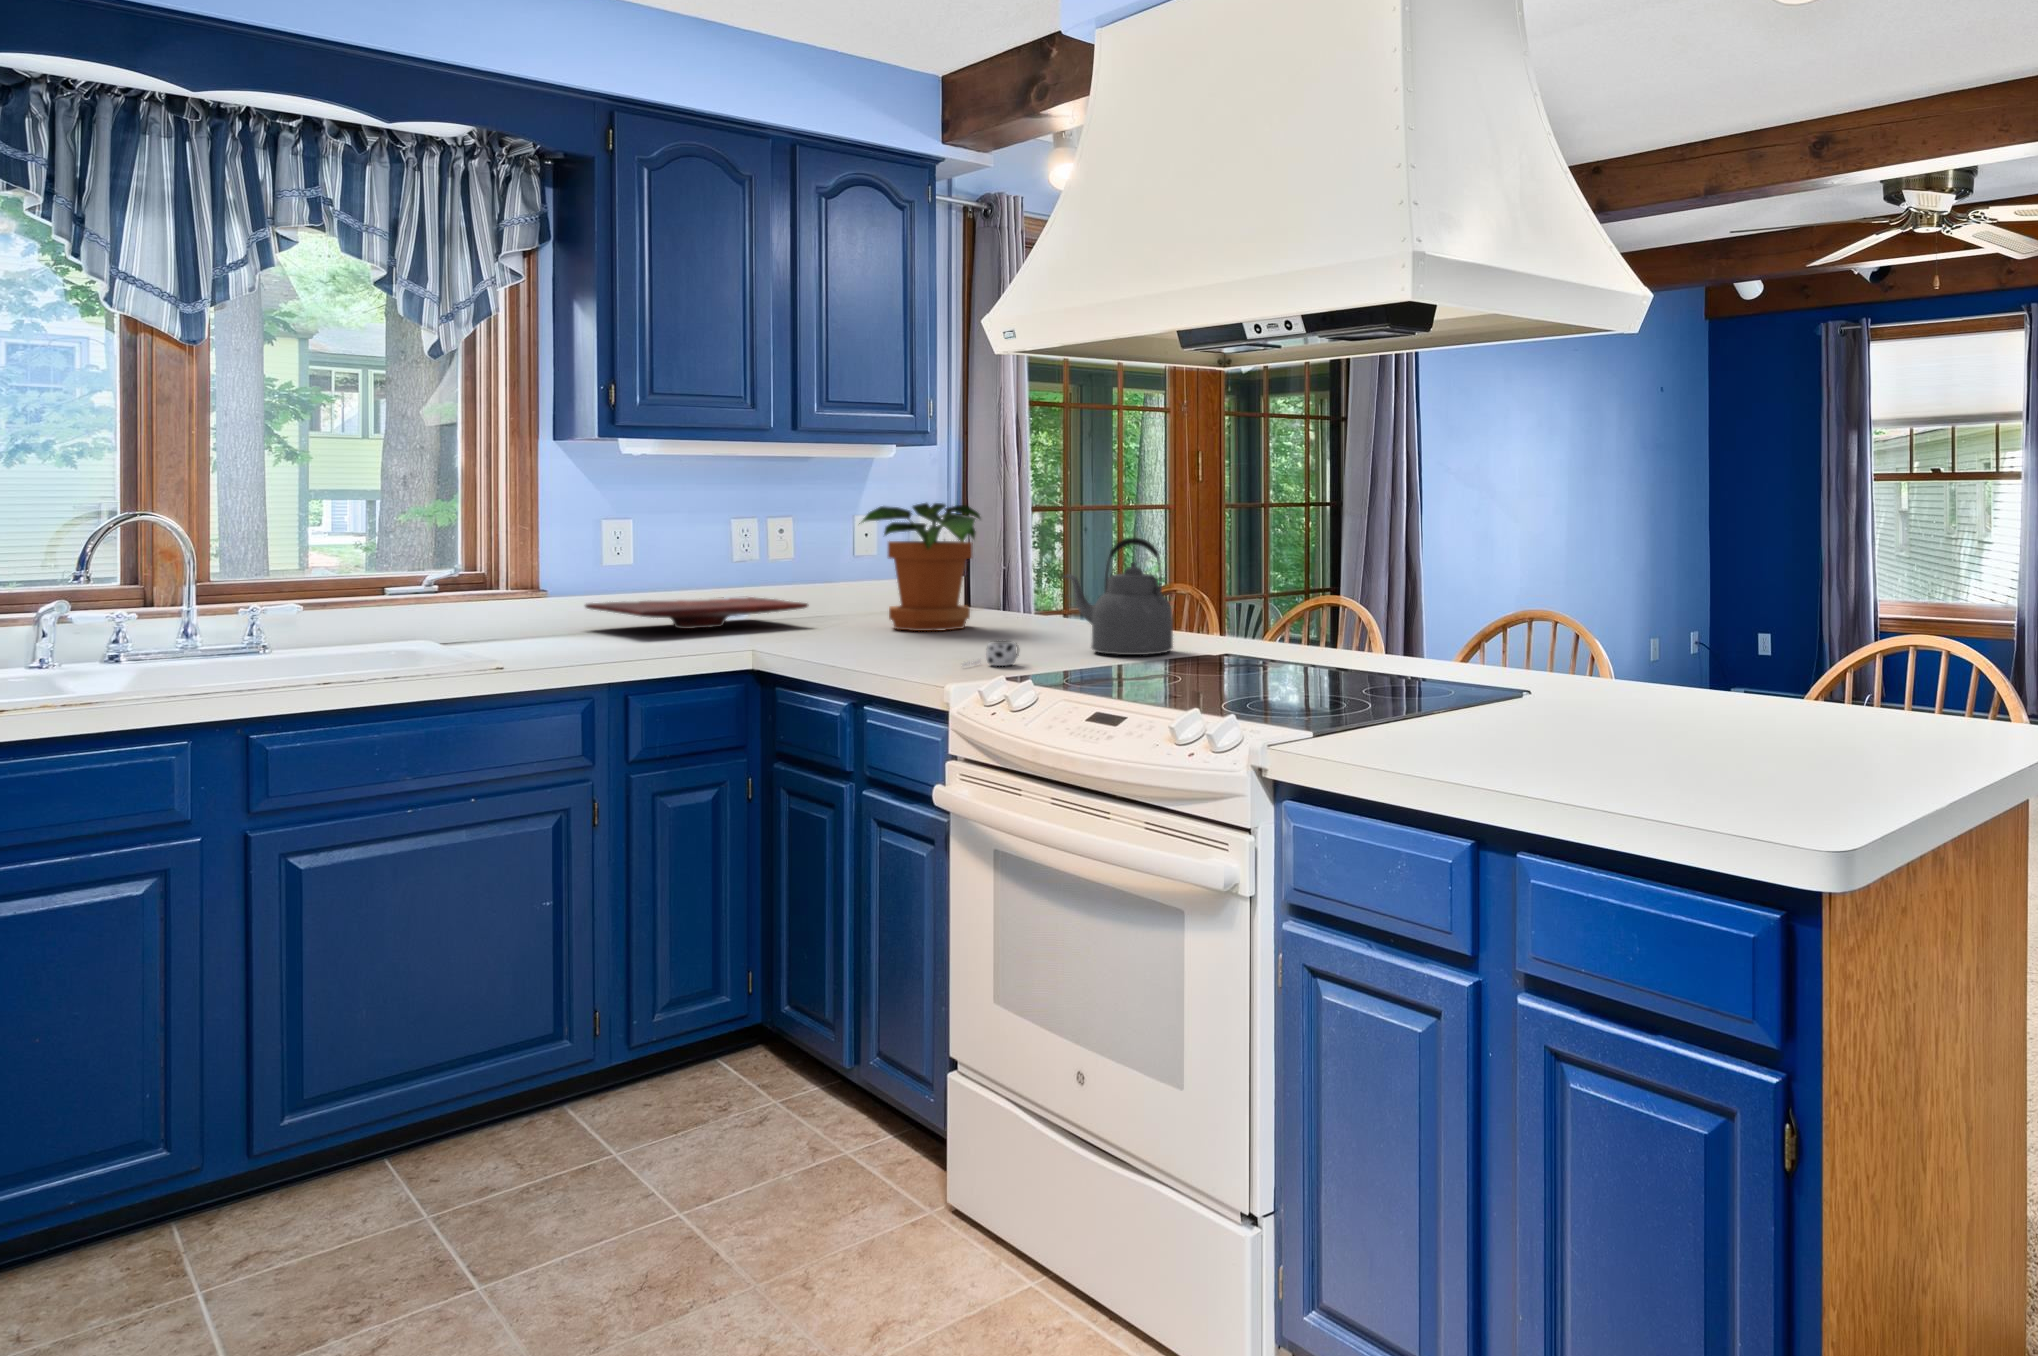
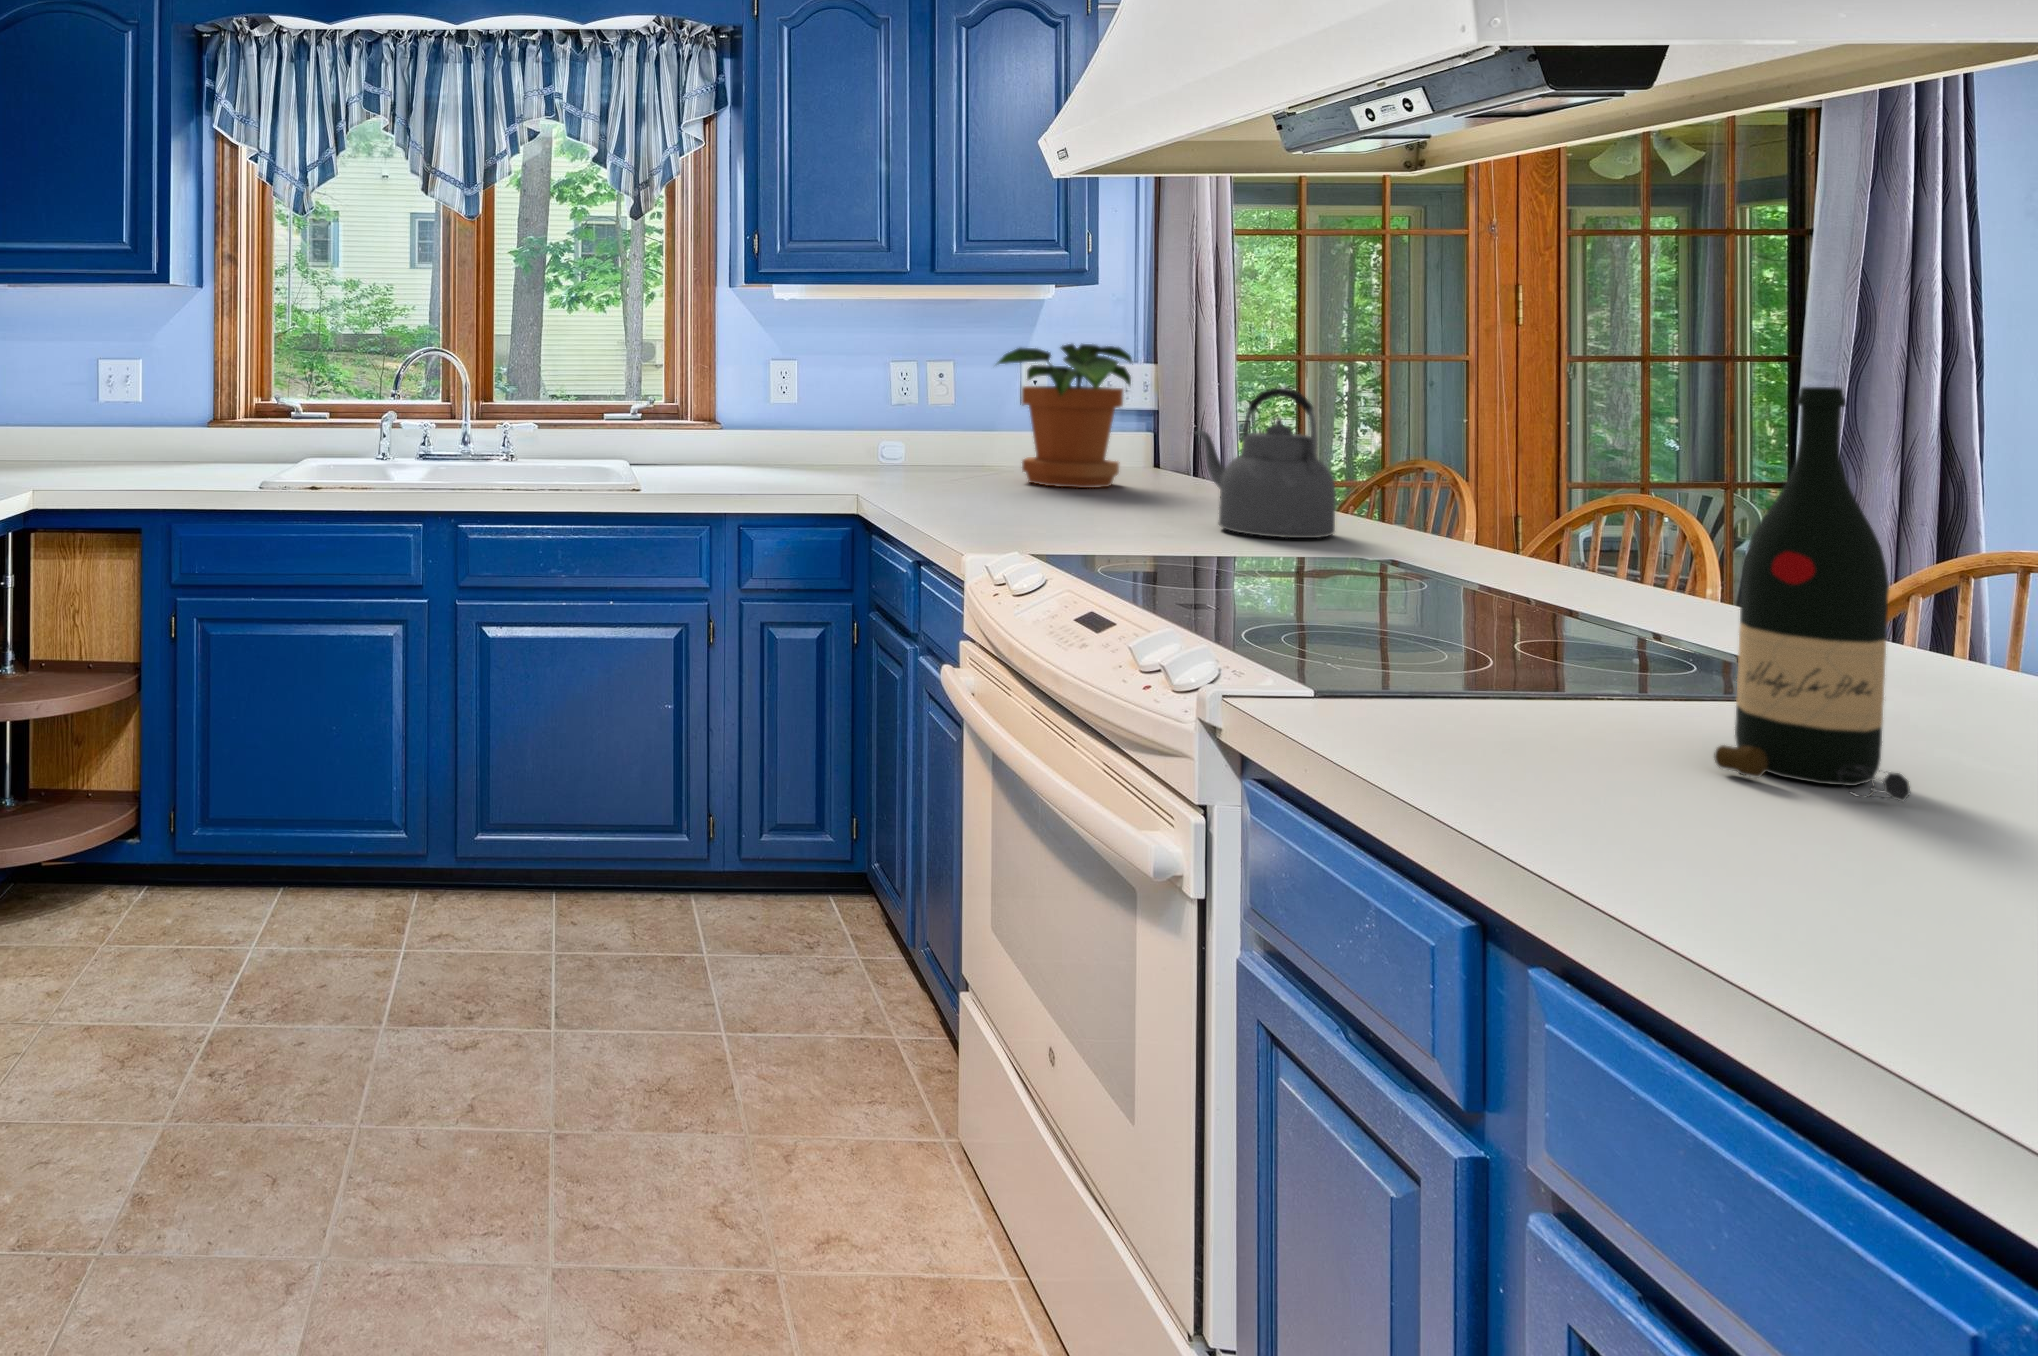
wine bottle: none [1529,528,1613,757] -> present [1714,387,1910,801]
cutting board: present [585,597,808,629] -> none [749,438,946,468]
mug: present [963,641,1019,666] -> none [1031,504,1107,533]

